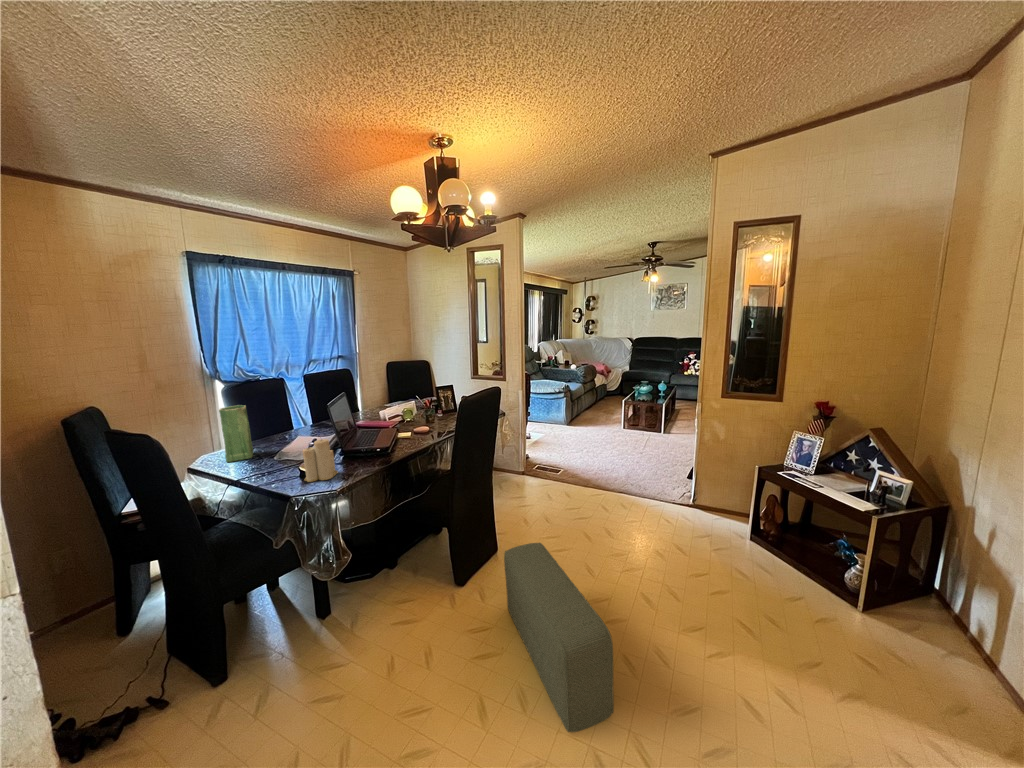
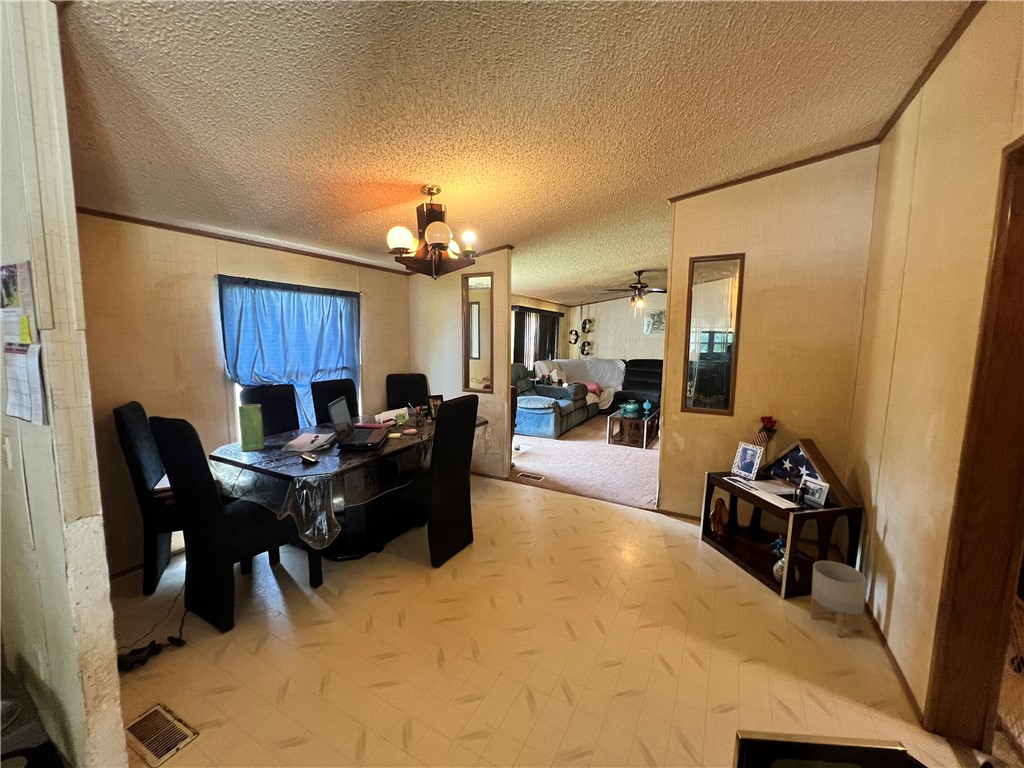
candle: present [303,439,338,482] -> none [306,429,335,466]
pouf: present [504,543,614,732] -> none [473,529,550,675]
planter: none [899,572,975,662] -> present [811,561,866,637]

